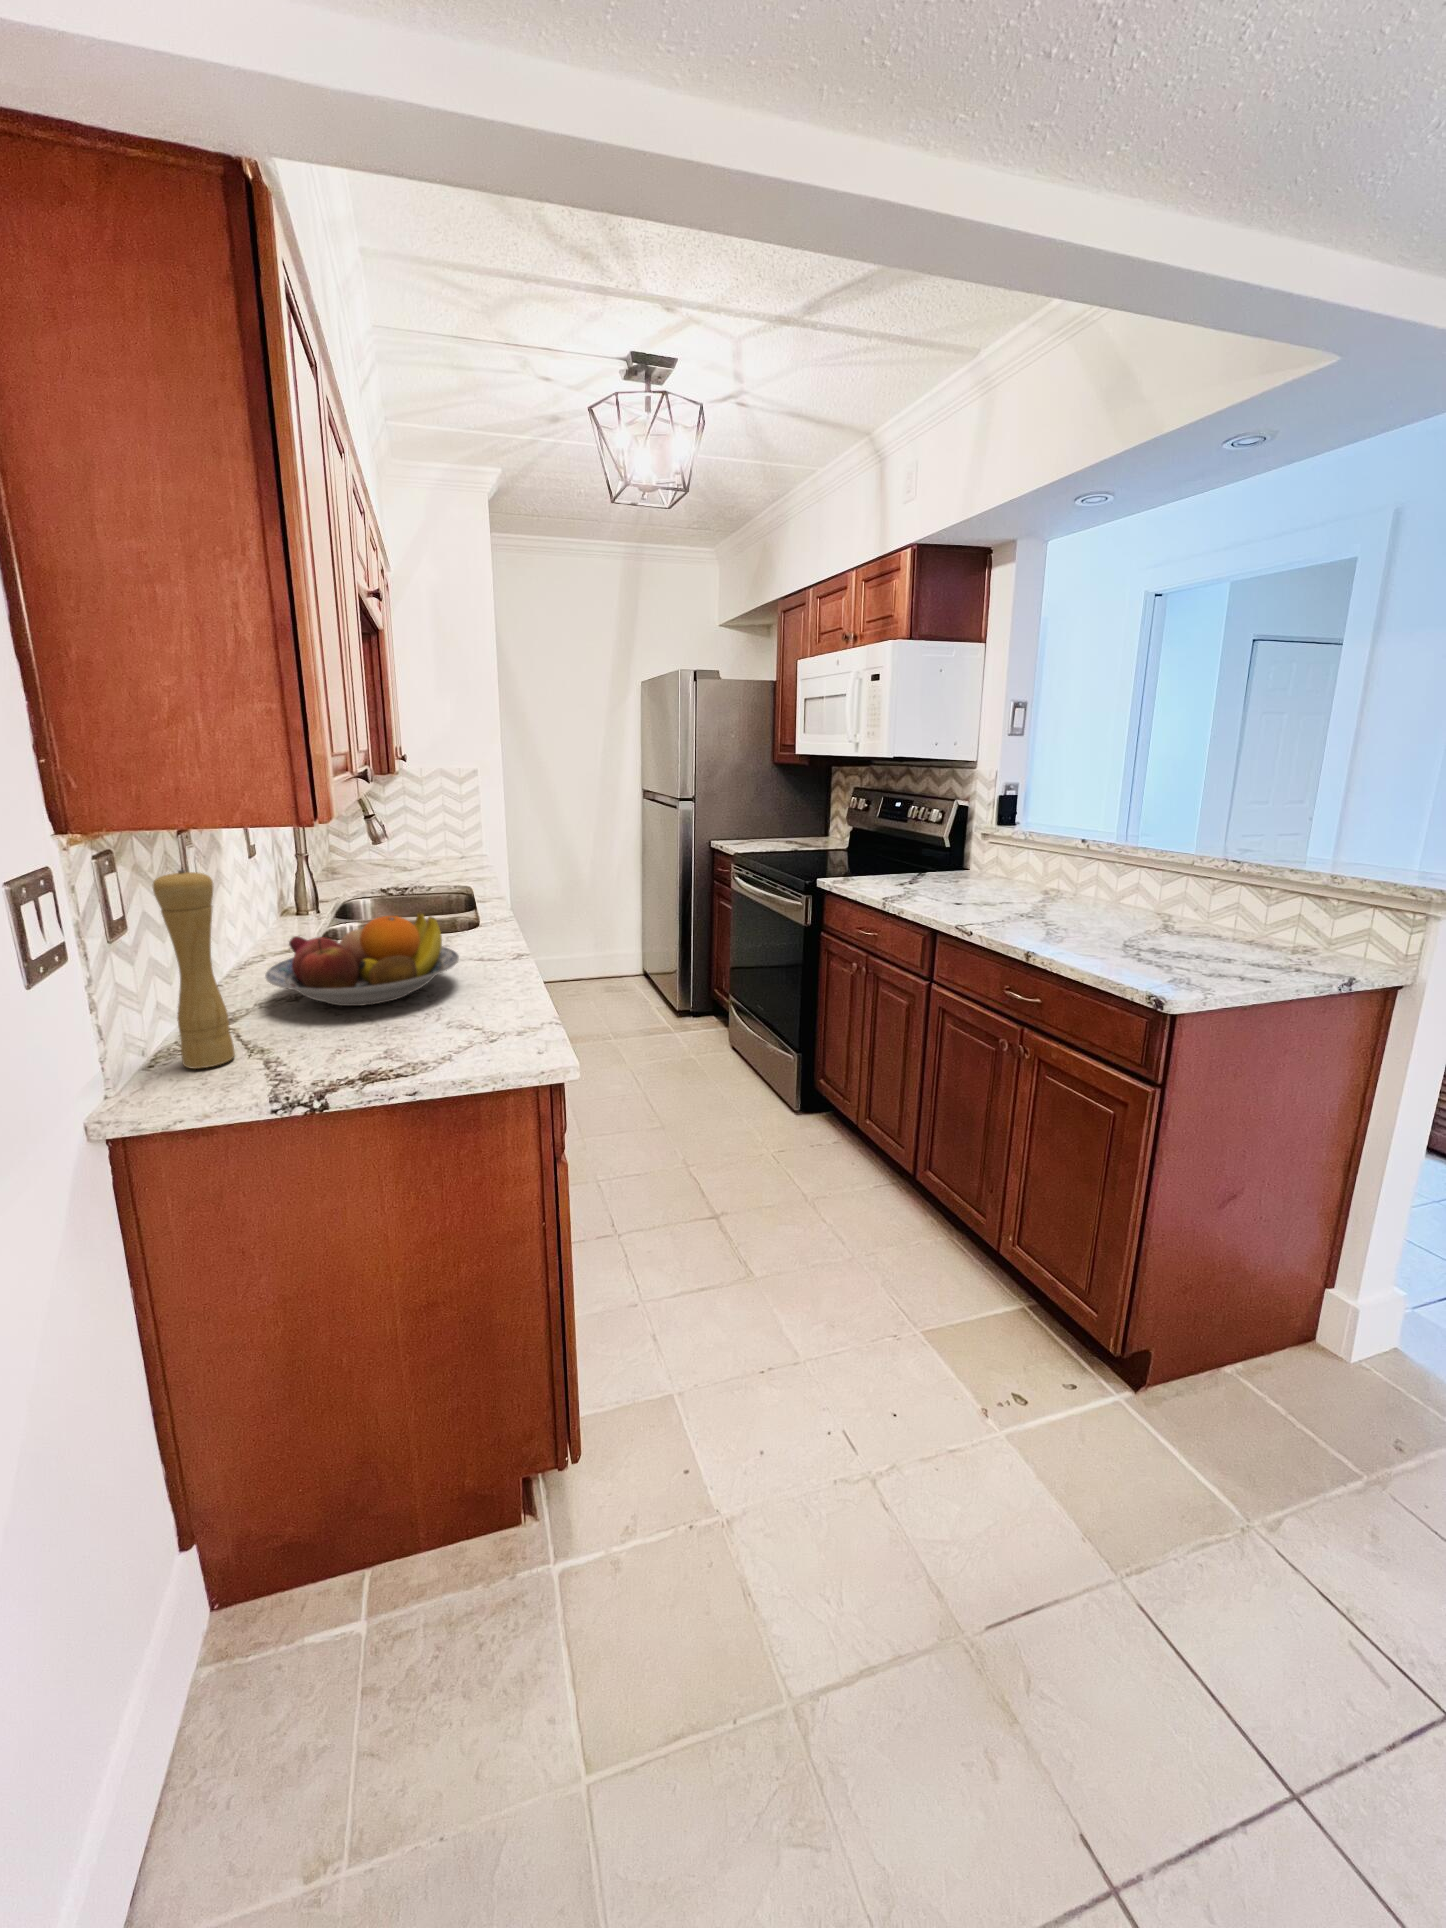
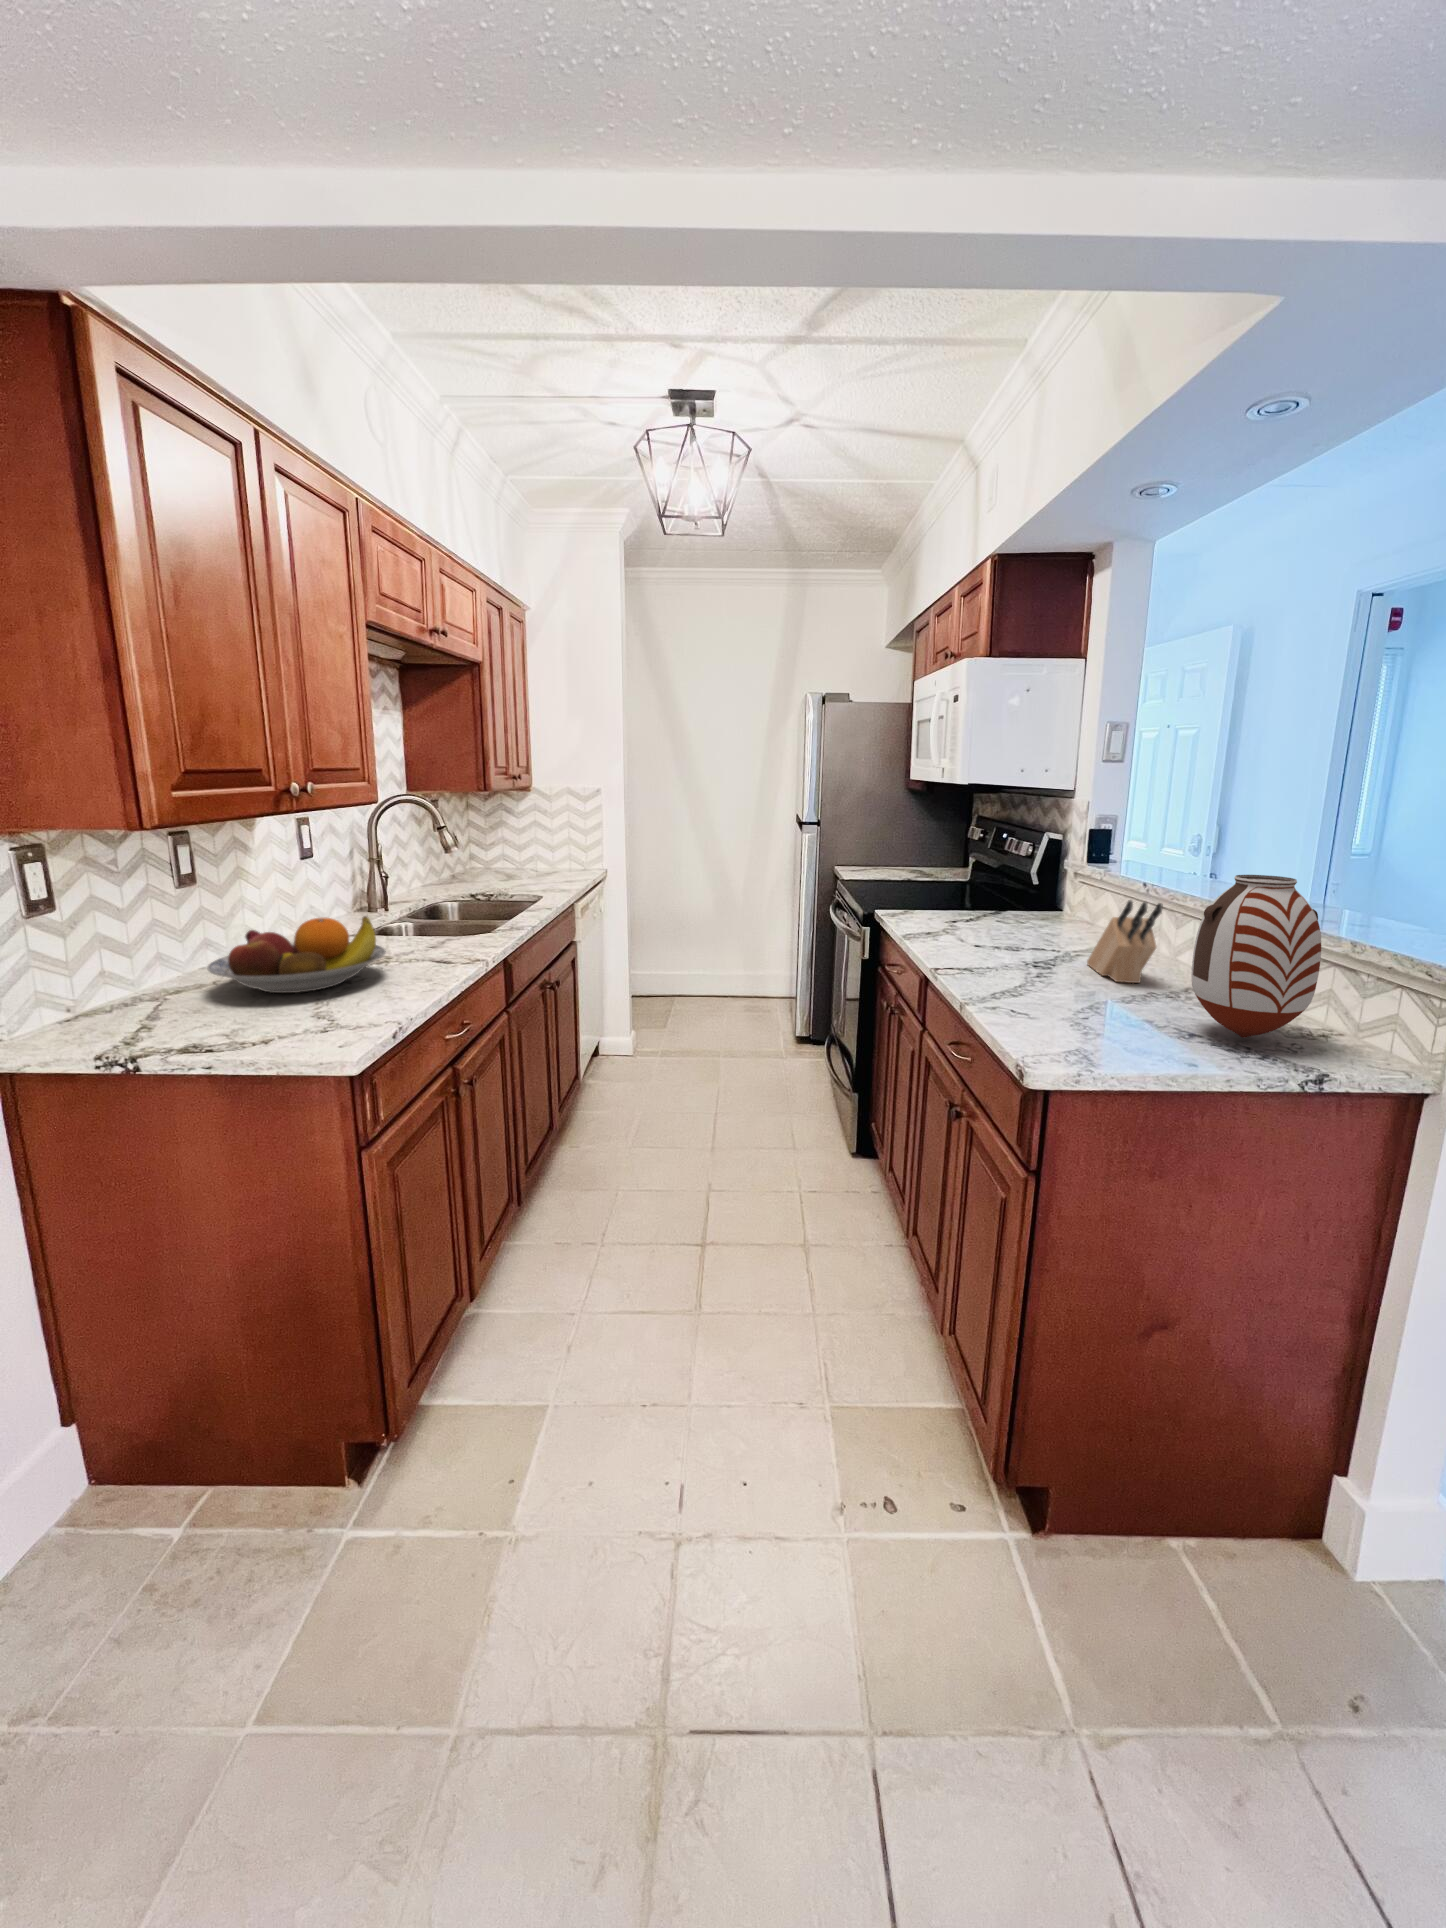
vase: none [1216,827,1325,959] -> present [1191,875,1321,1038]
knife block: none [1061,854,1150,925] -> present [1087,900,1163,983]
pepper mill: present [153,870,235,1069] -> none [60,868,133,1029]

